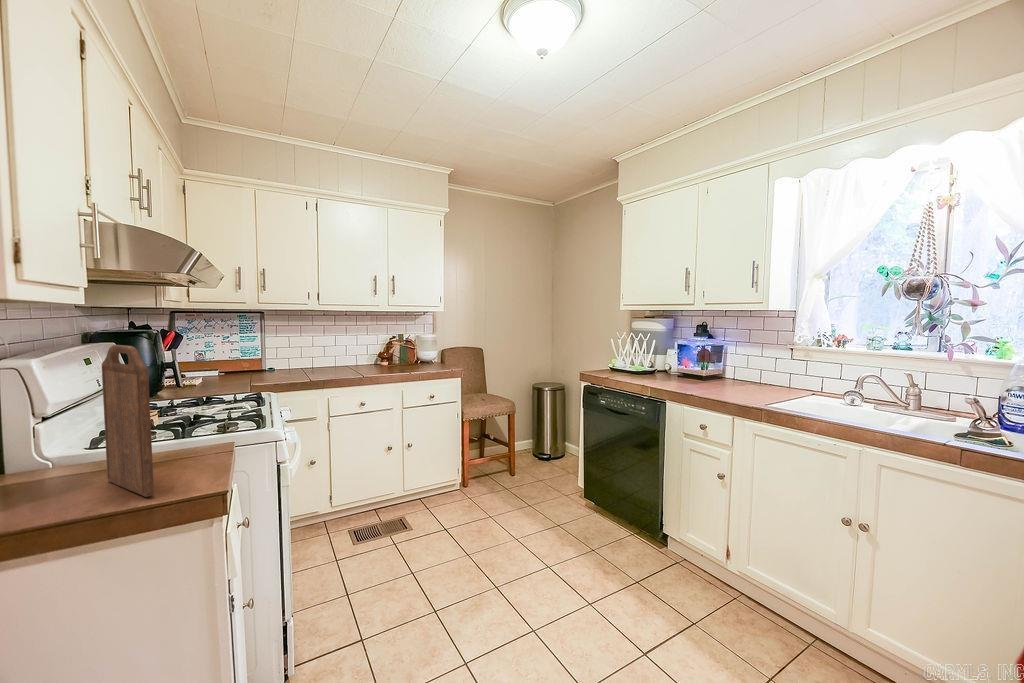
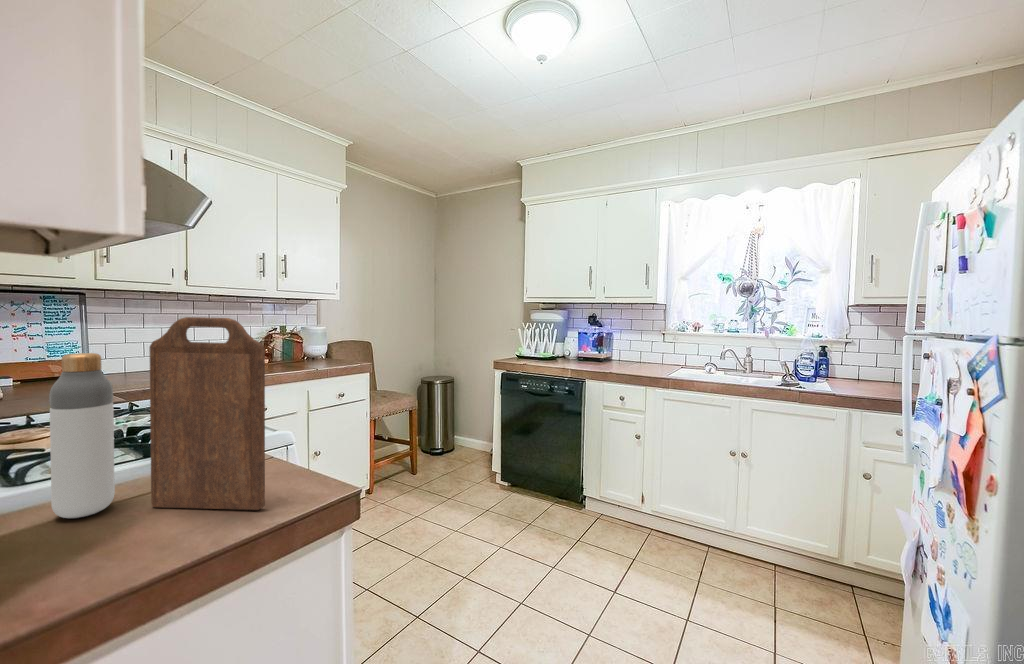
bottle: none [49,369,98,481] -> present [49,353,115,518]

